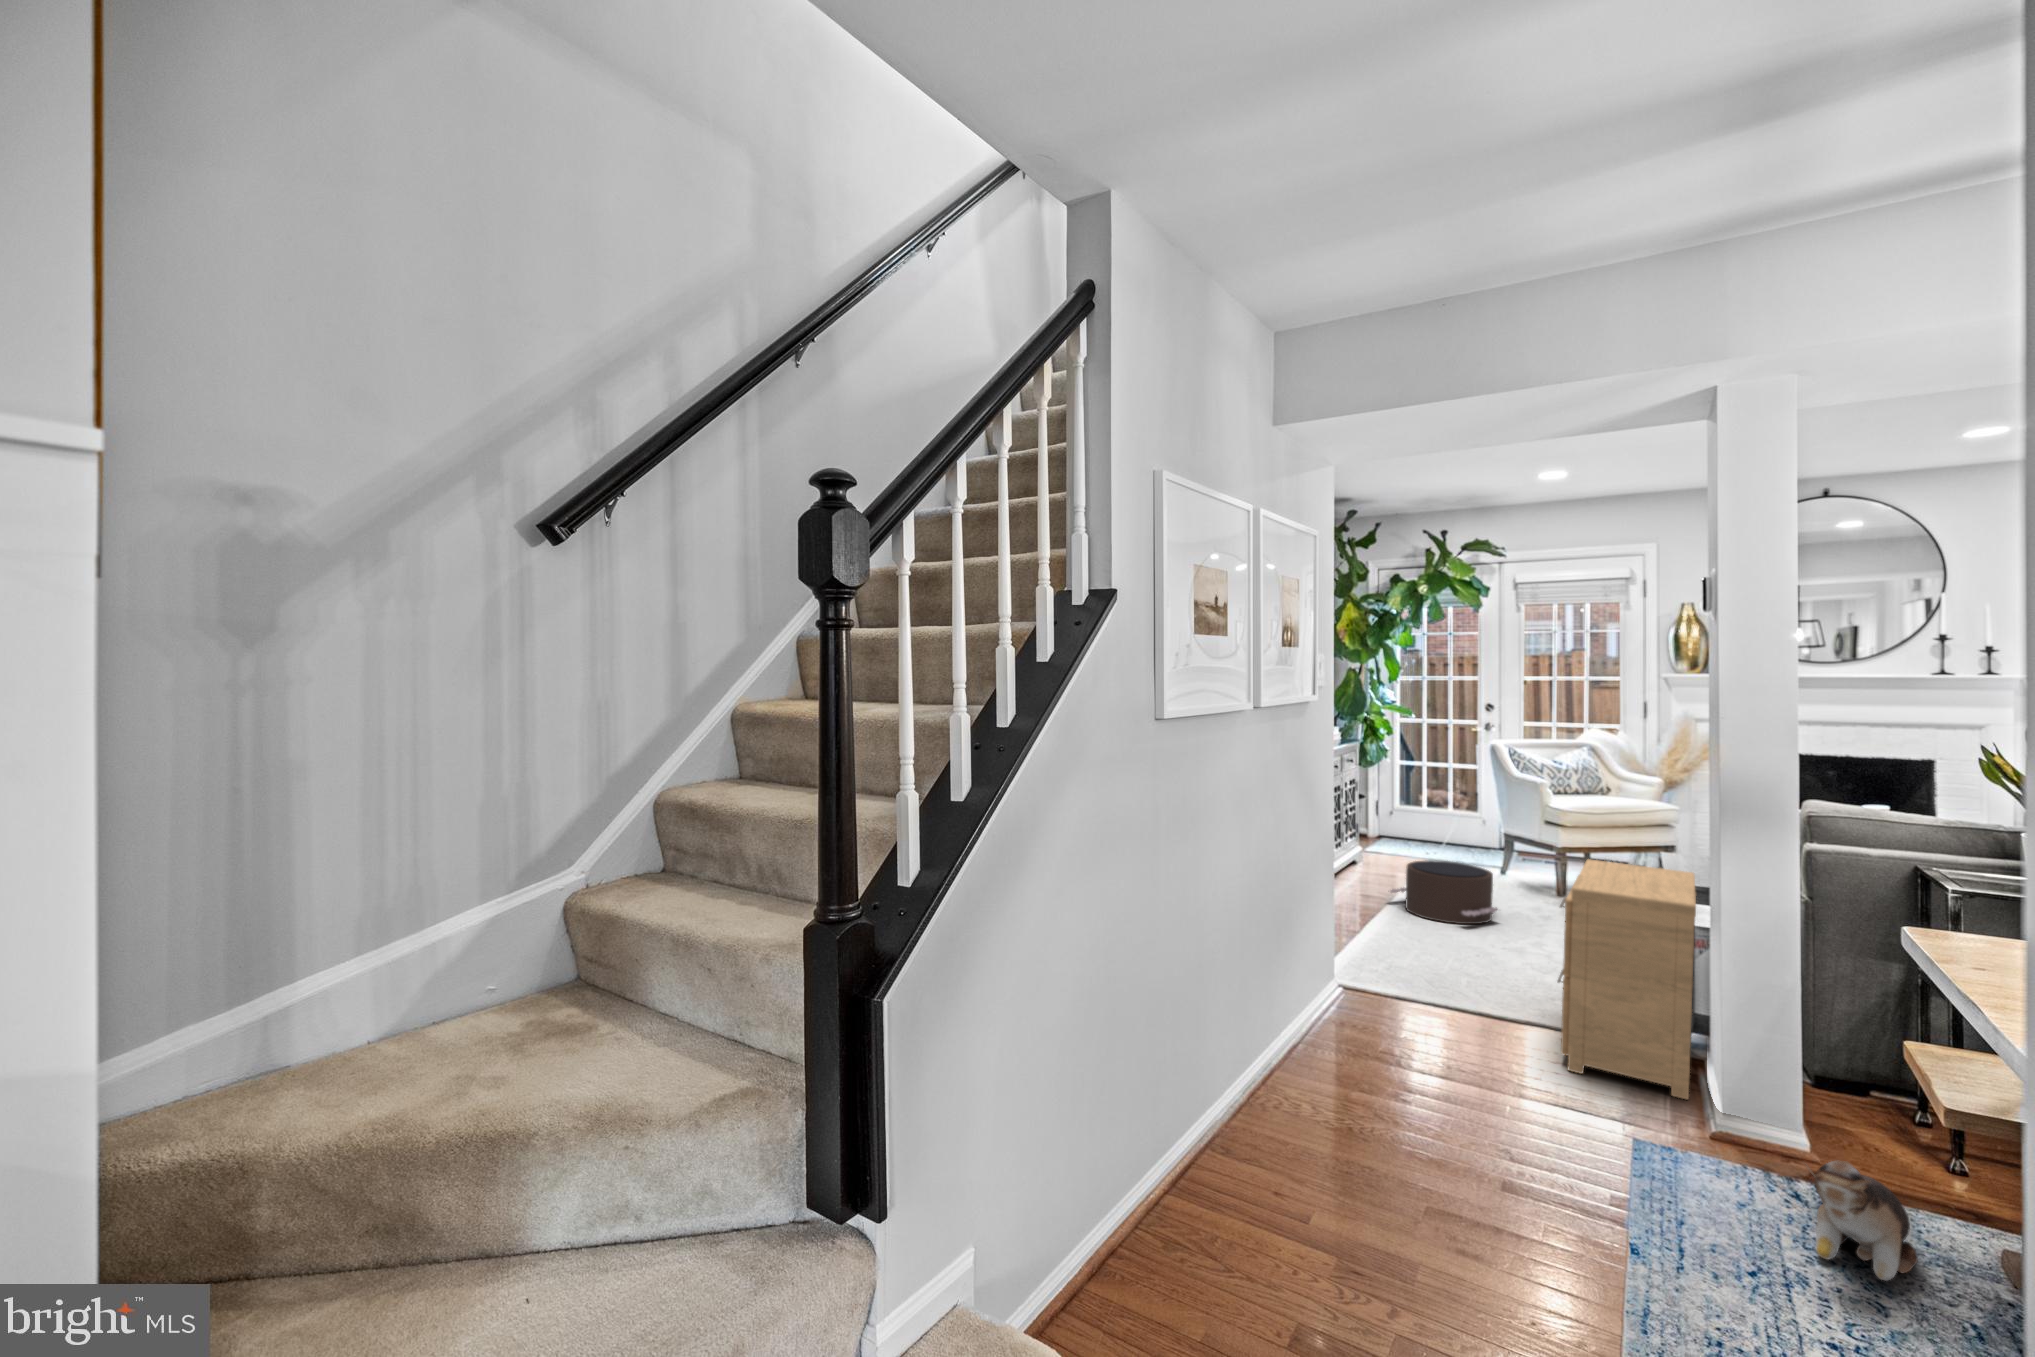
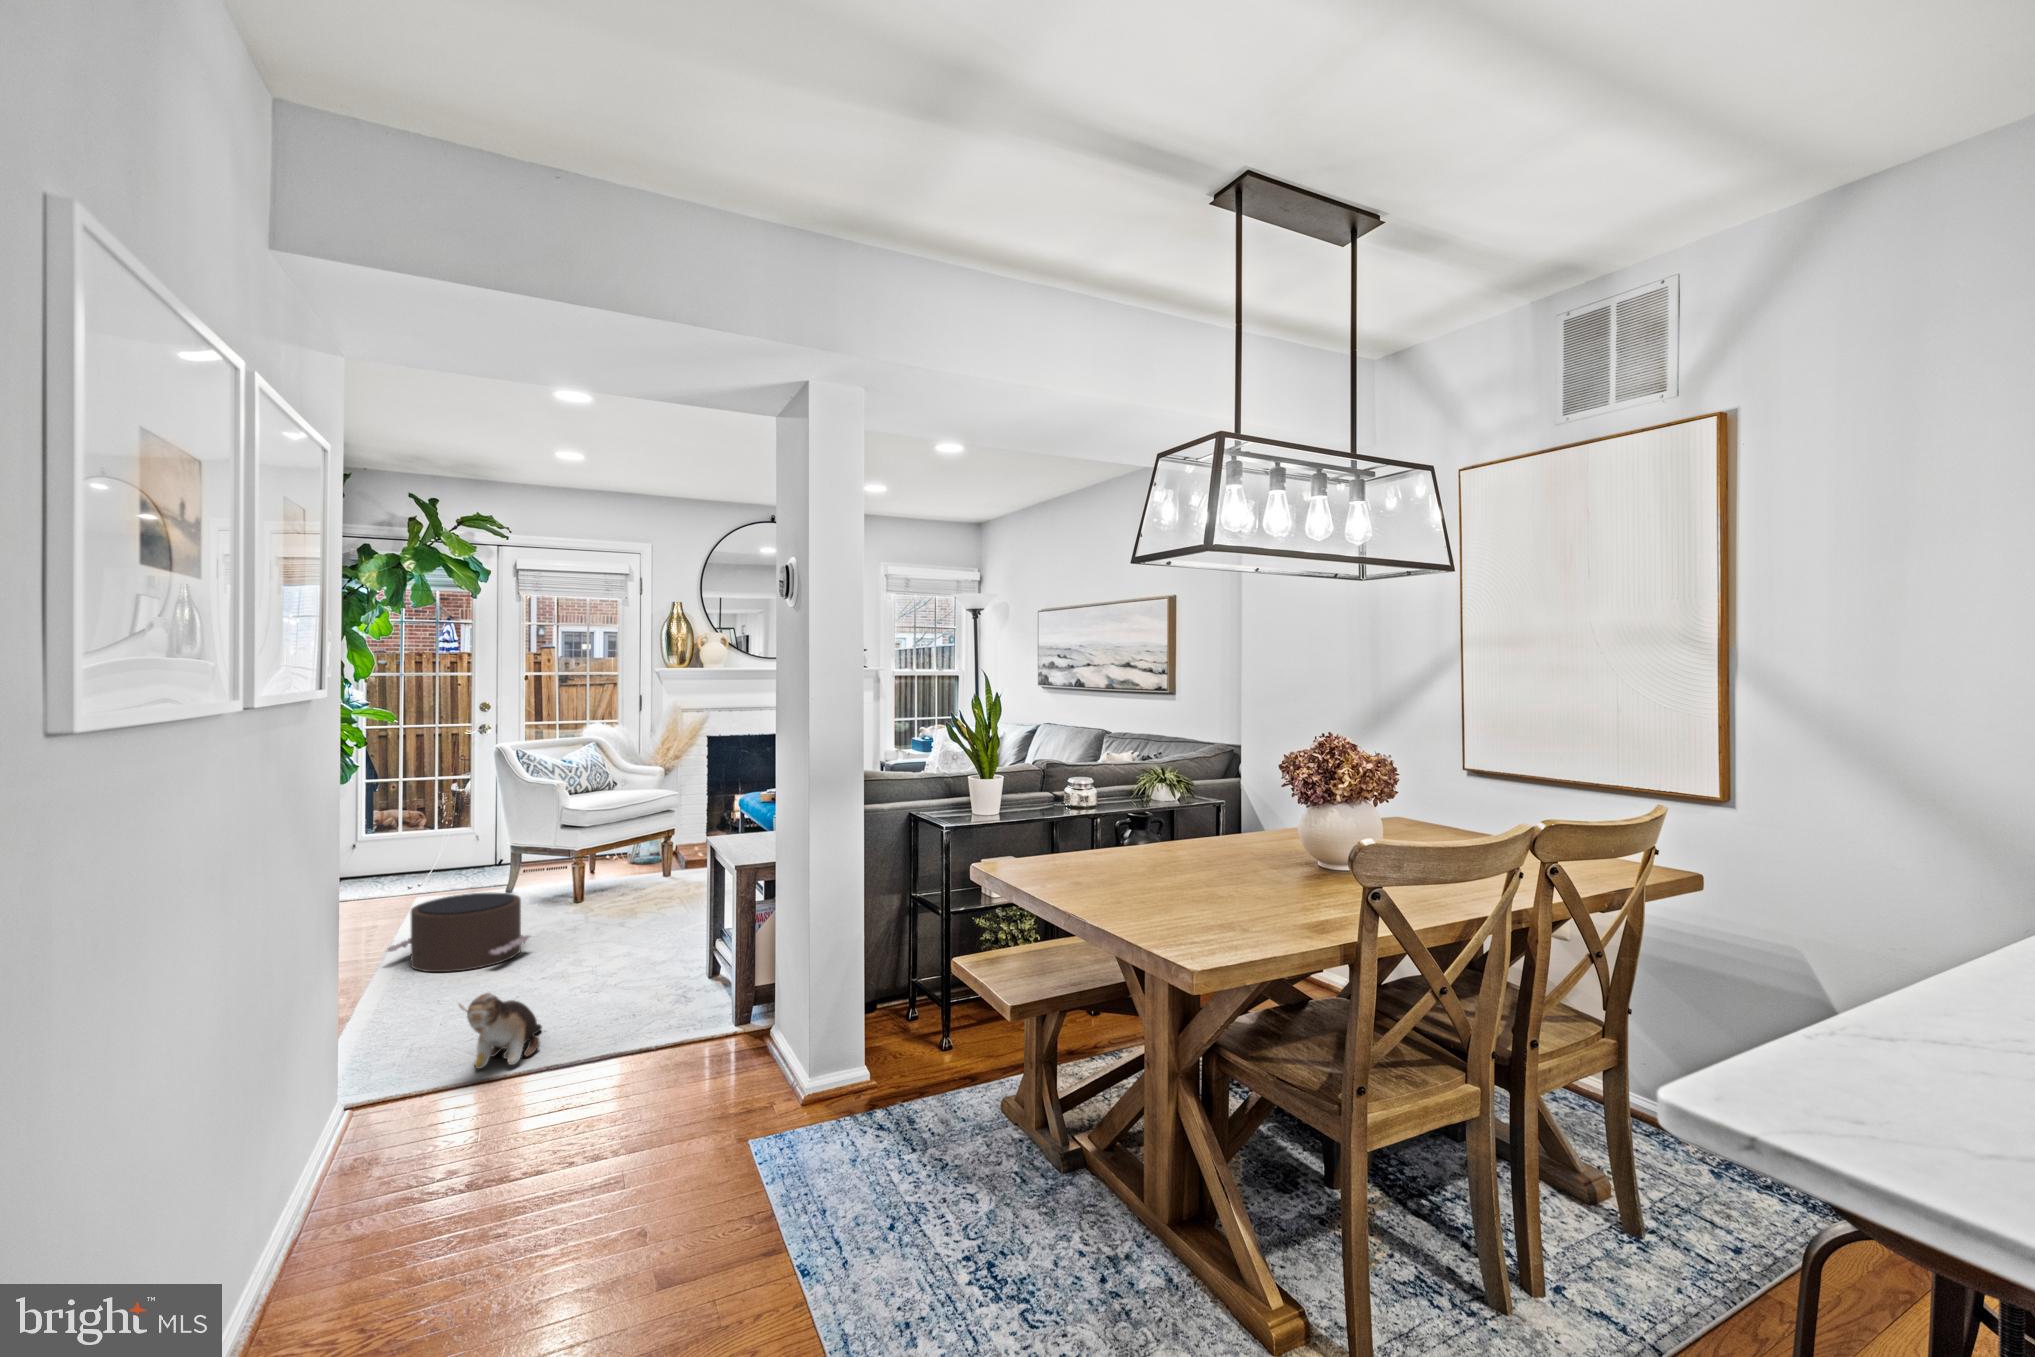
side table: present [1558,859,1696,1099] -> none [640,851,776,1096]
plush toy: present [1807,1160,1918,1280] -> present [459,993,542,1069]

